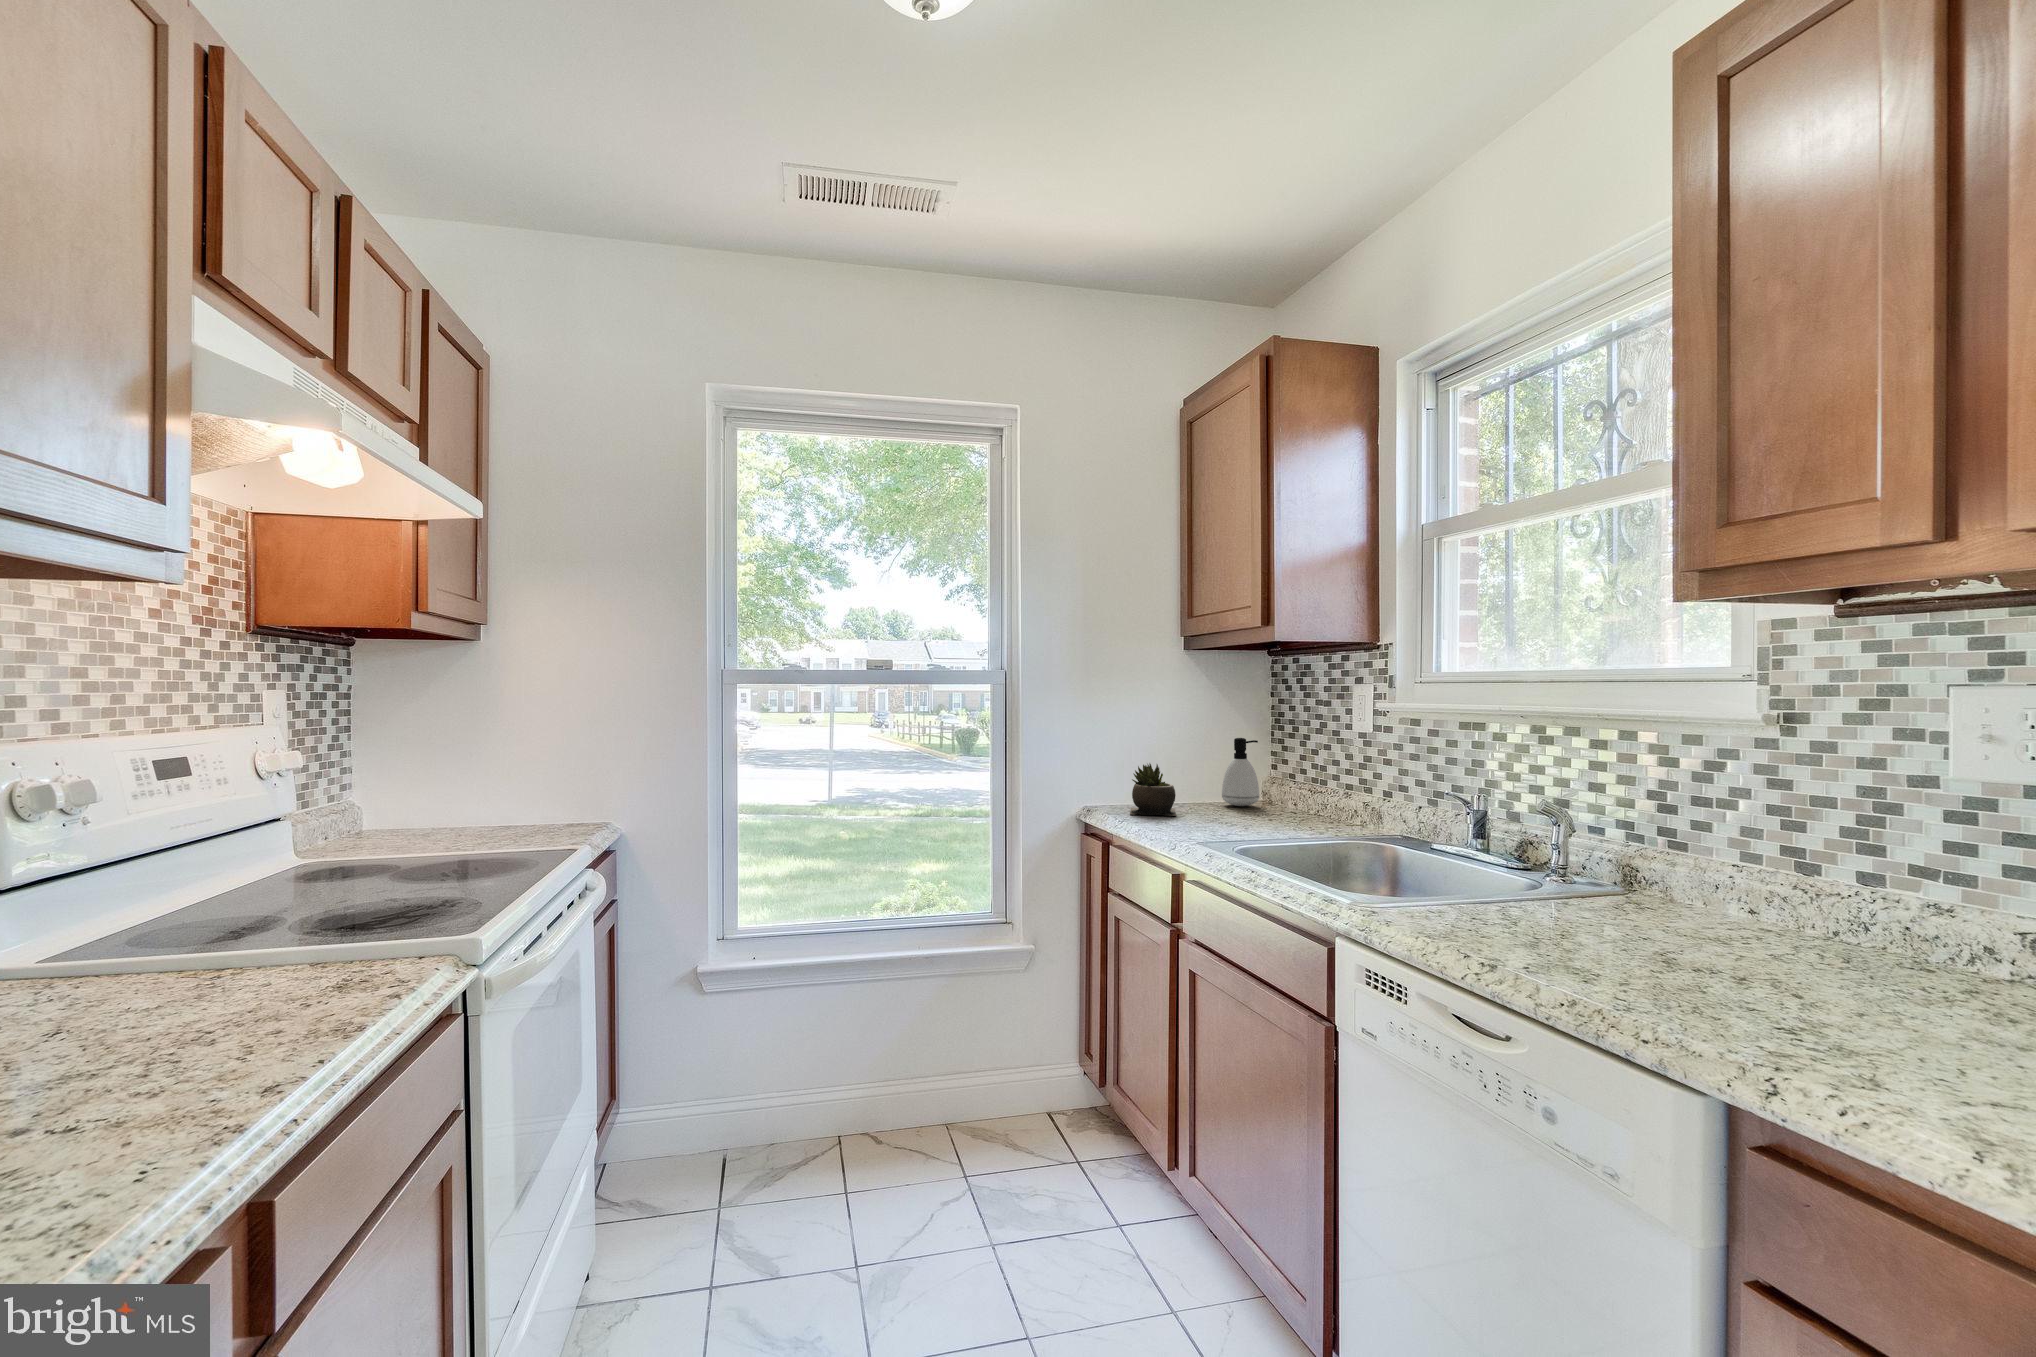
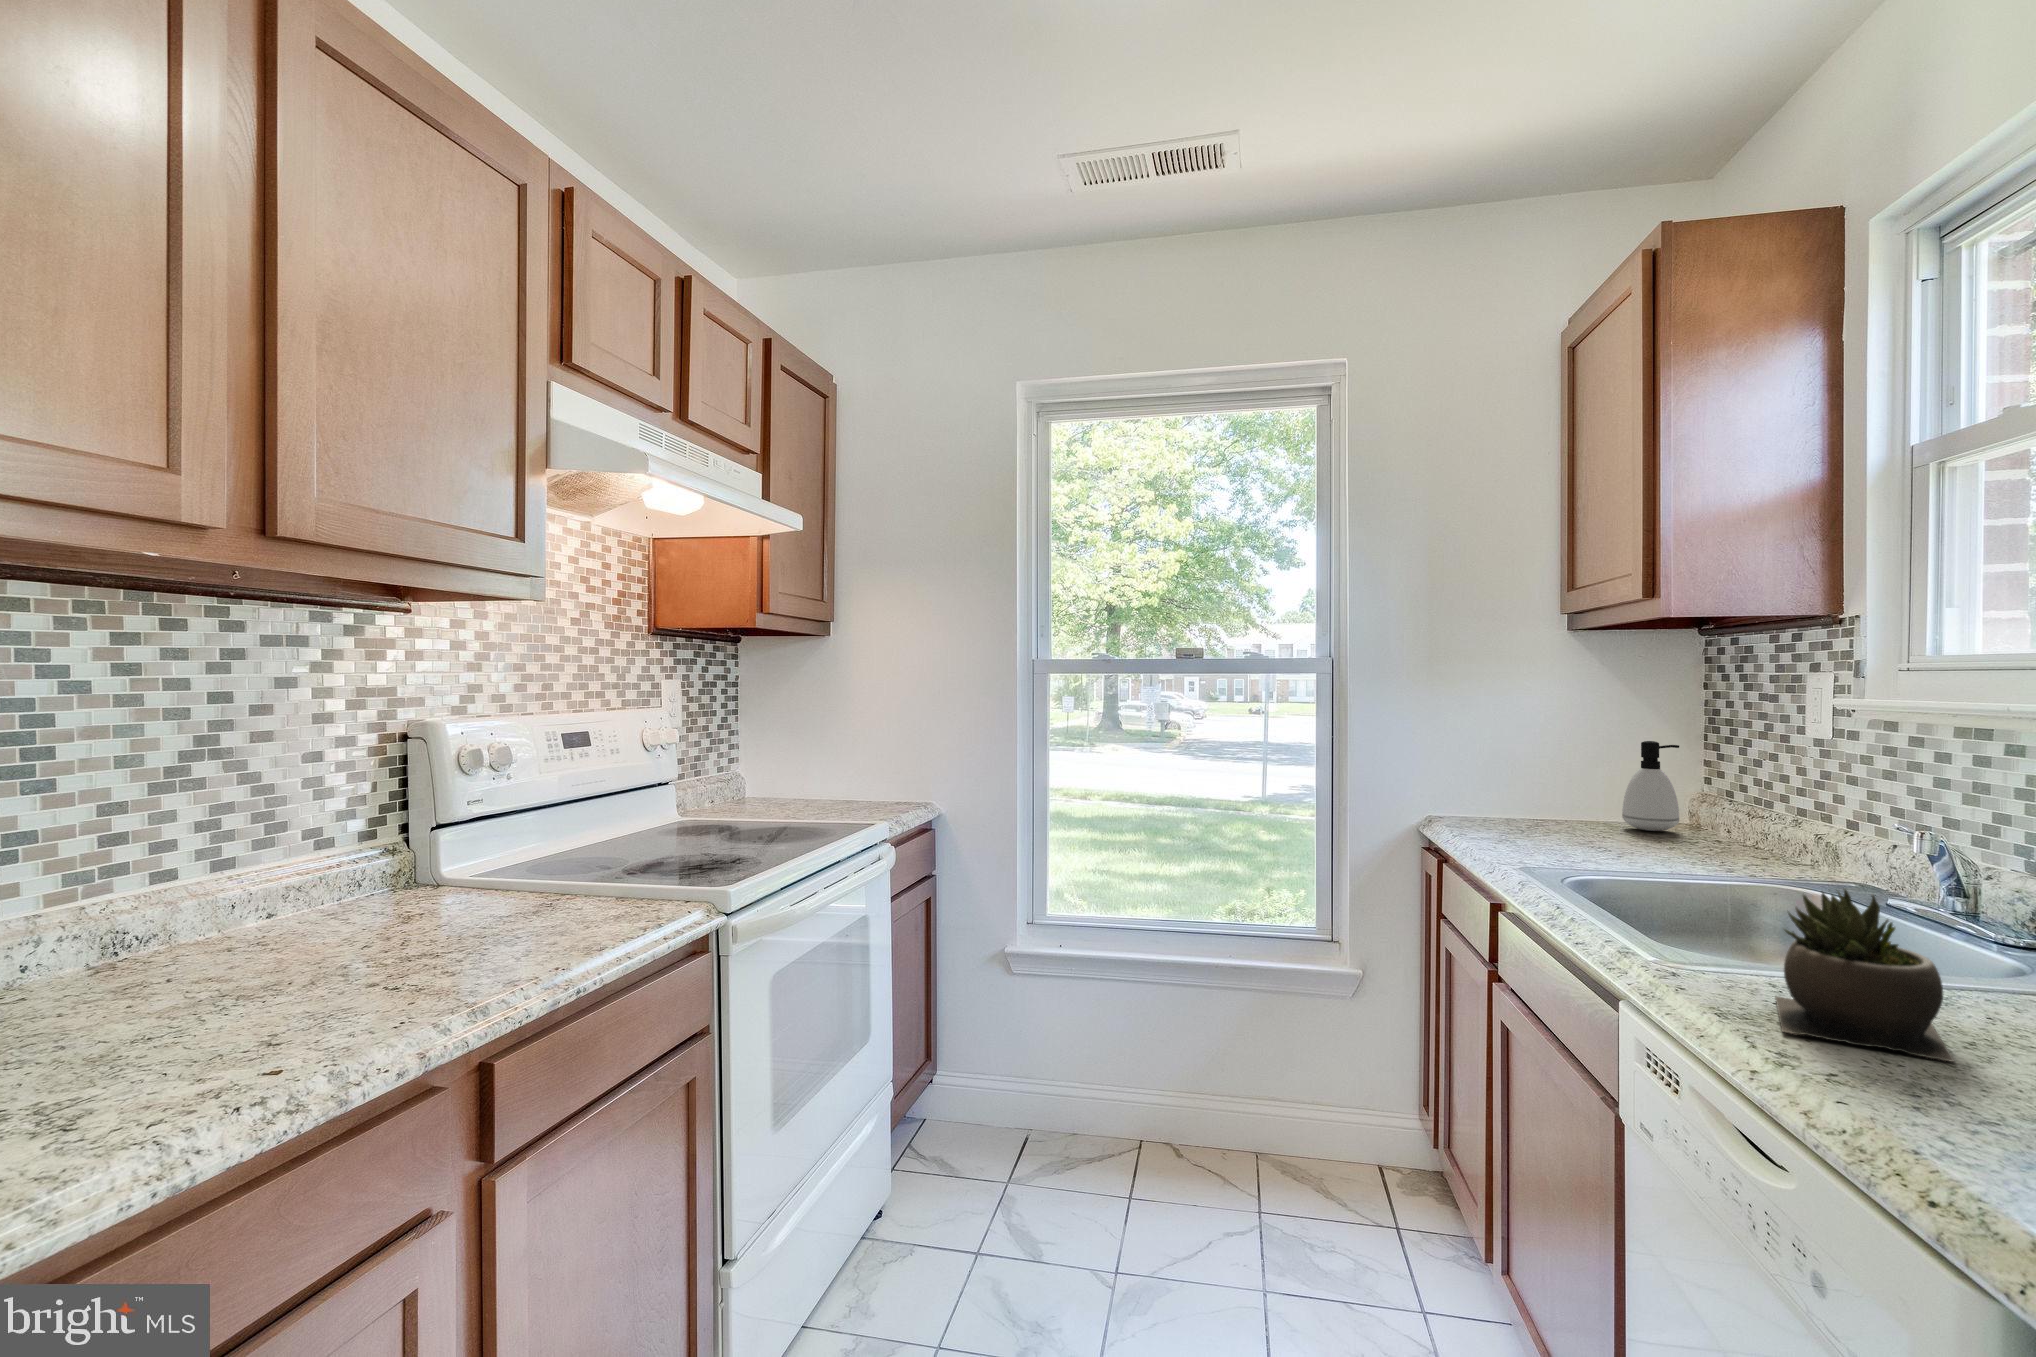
succulent plant: present [1130,764,1176,816] -> present [1776,889,1954,1062]

